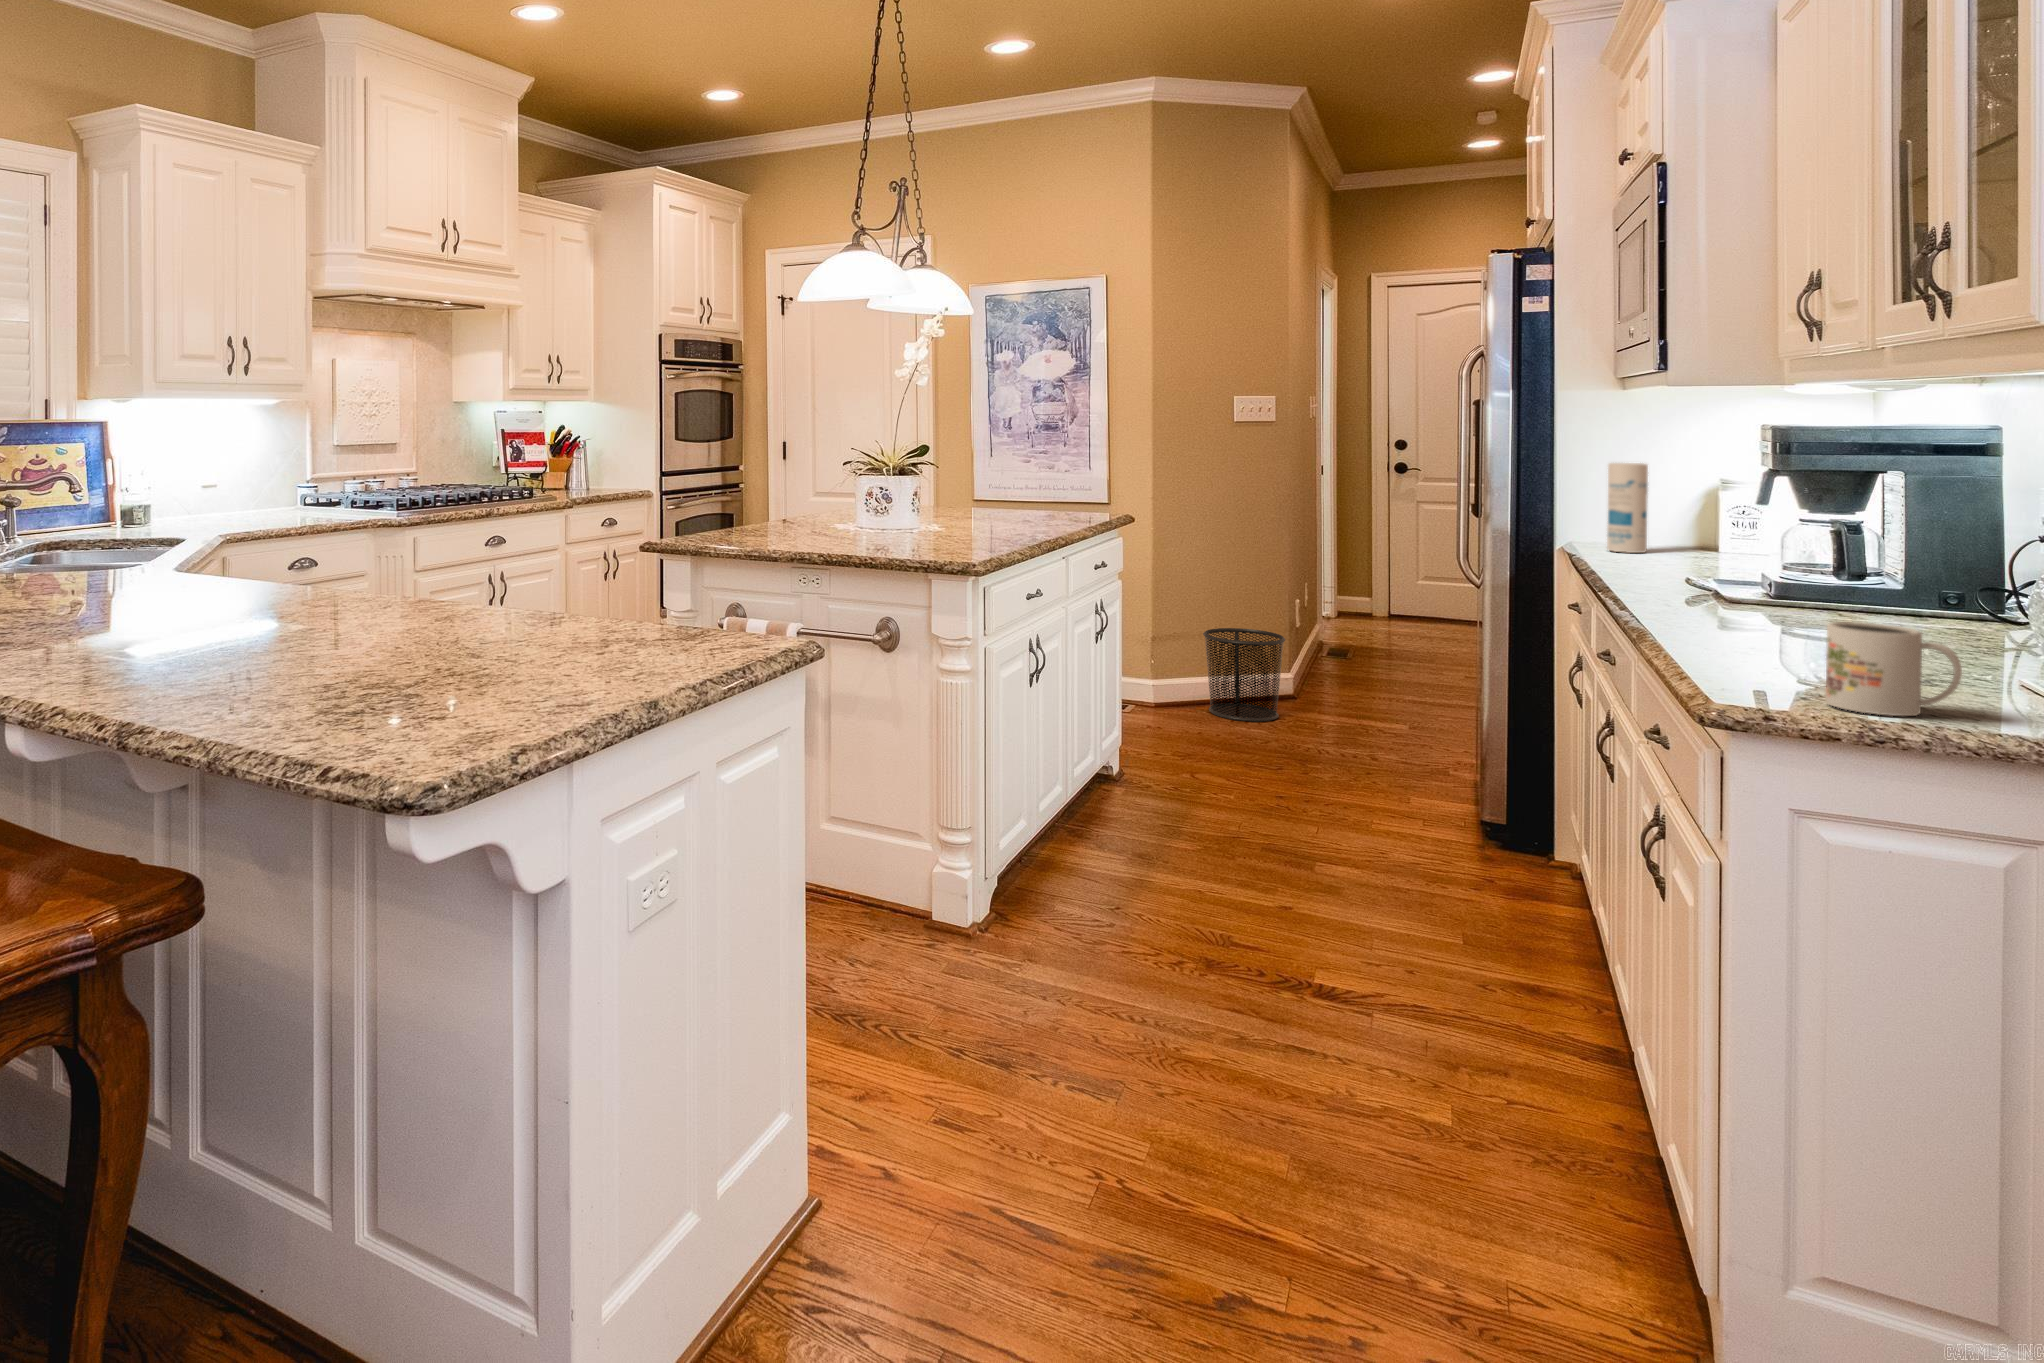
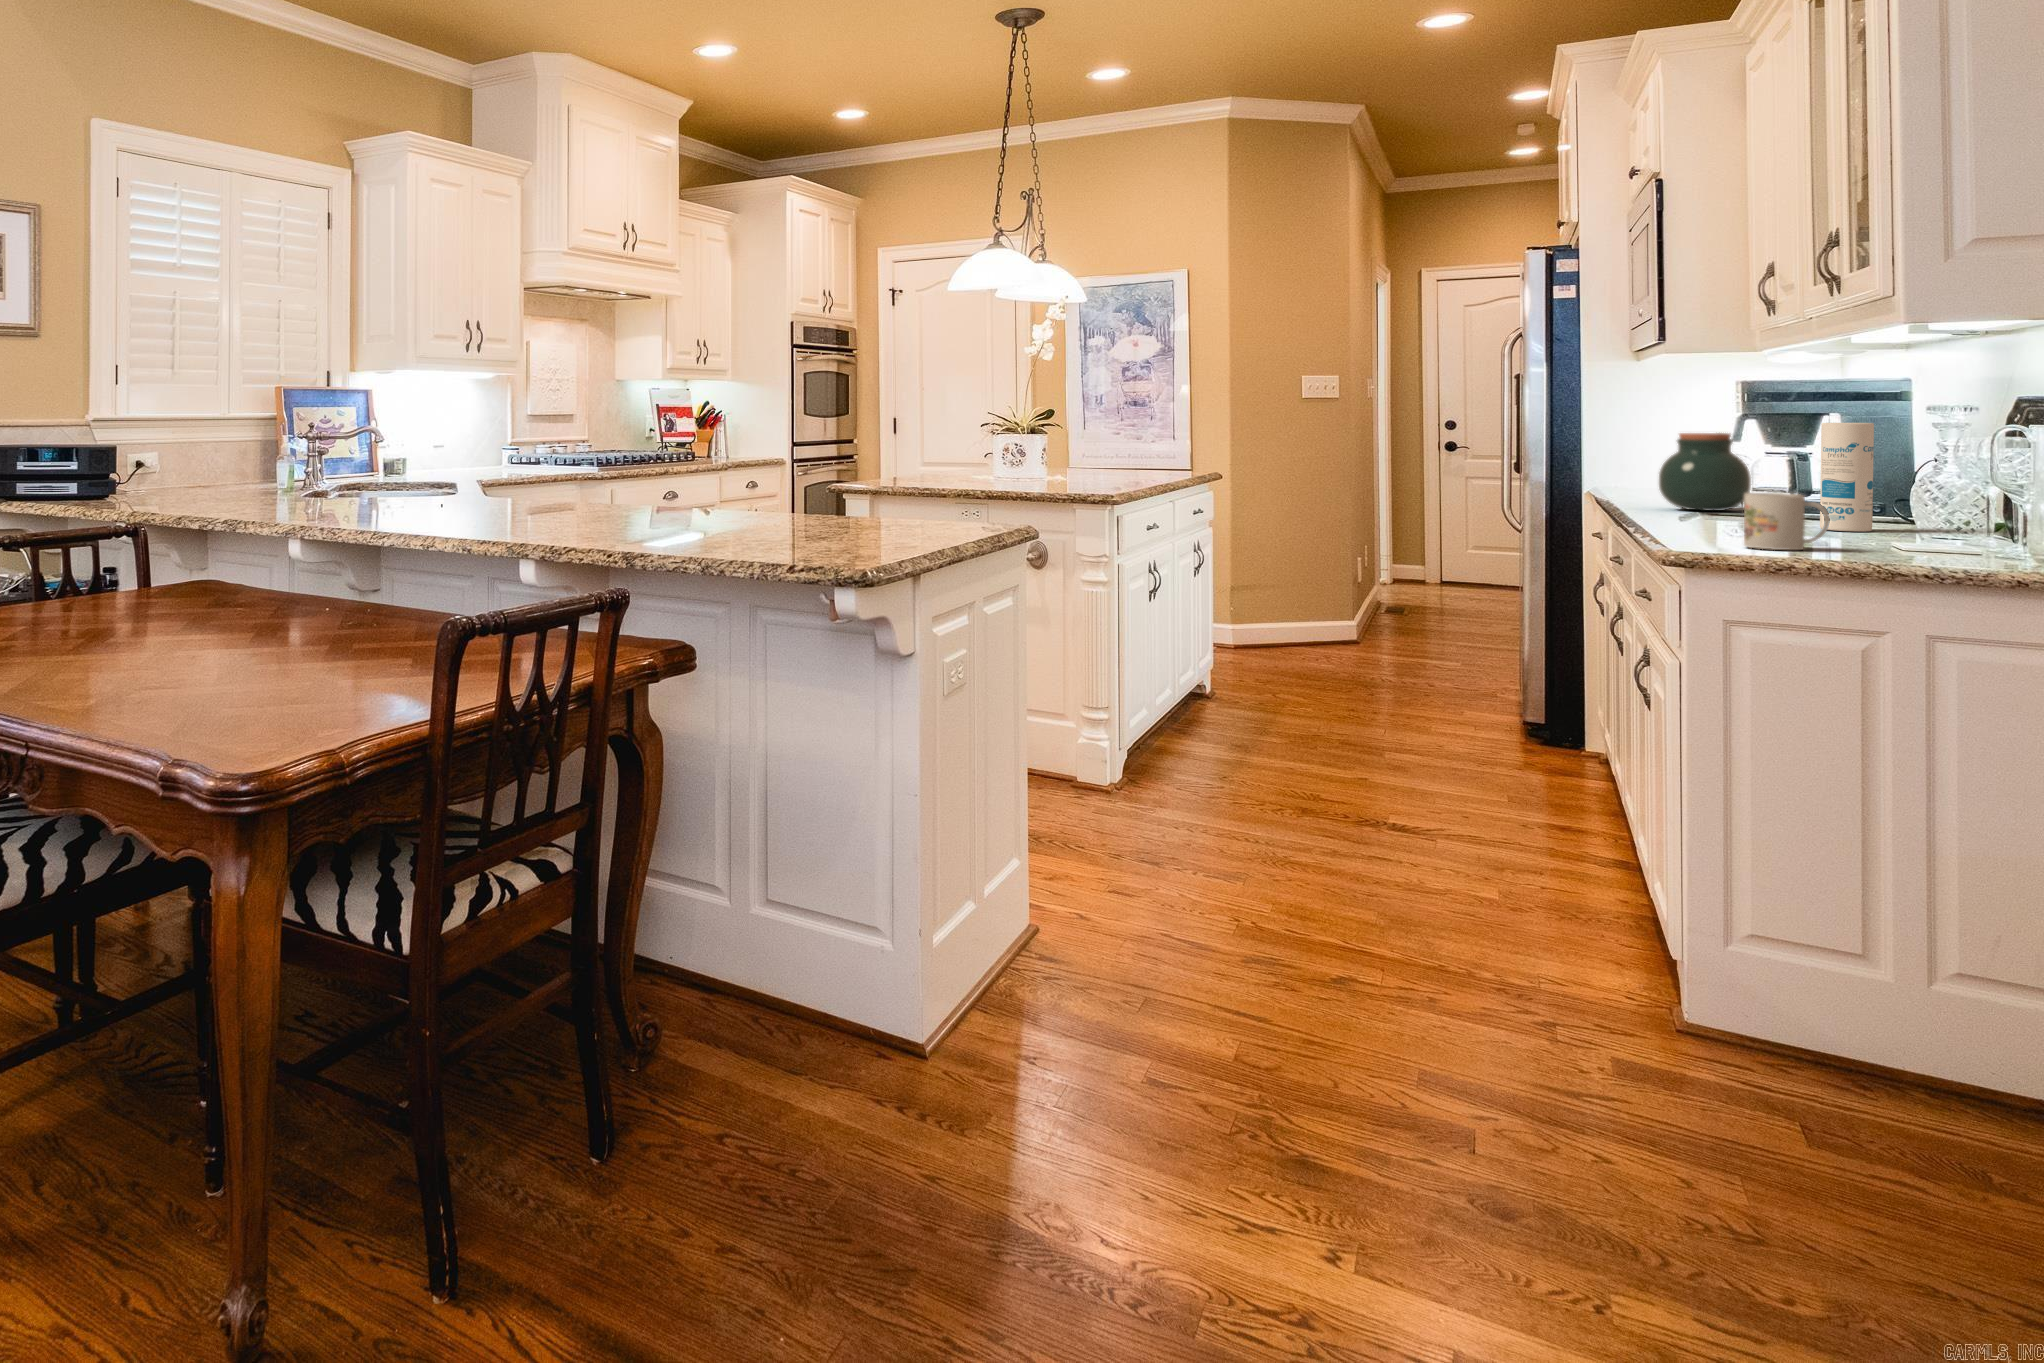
canister: present [1607,463,1648,553] -> present [1820,423,1874,532]
jar: none [1666,495,1788,600] -> present [1659,433,1751,511]
waste bin: present [1203,628,1286,722] -> none [1276,579,1349,657]

